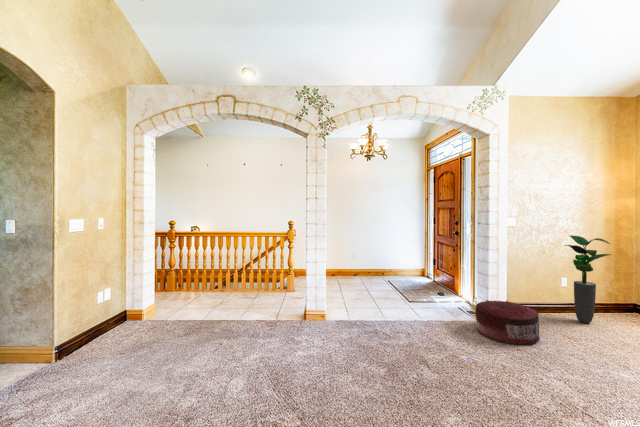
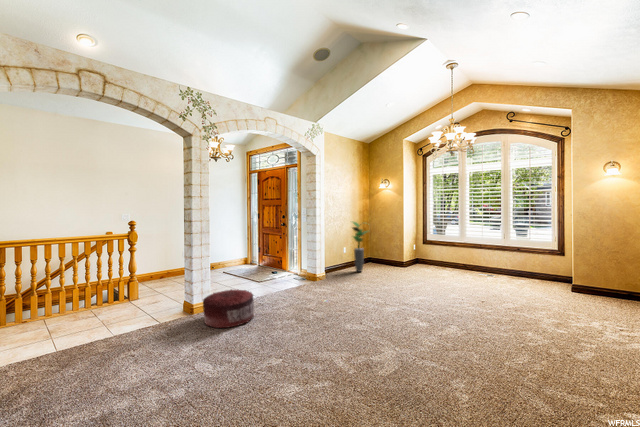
pouf: present [476,300,540,344] -> present [203,289,254,328]

